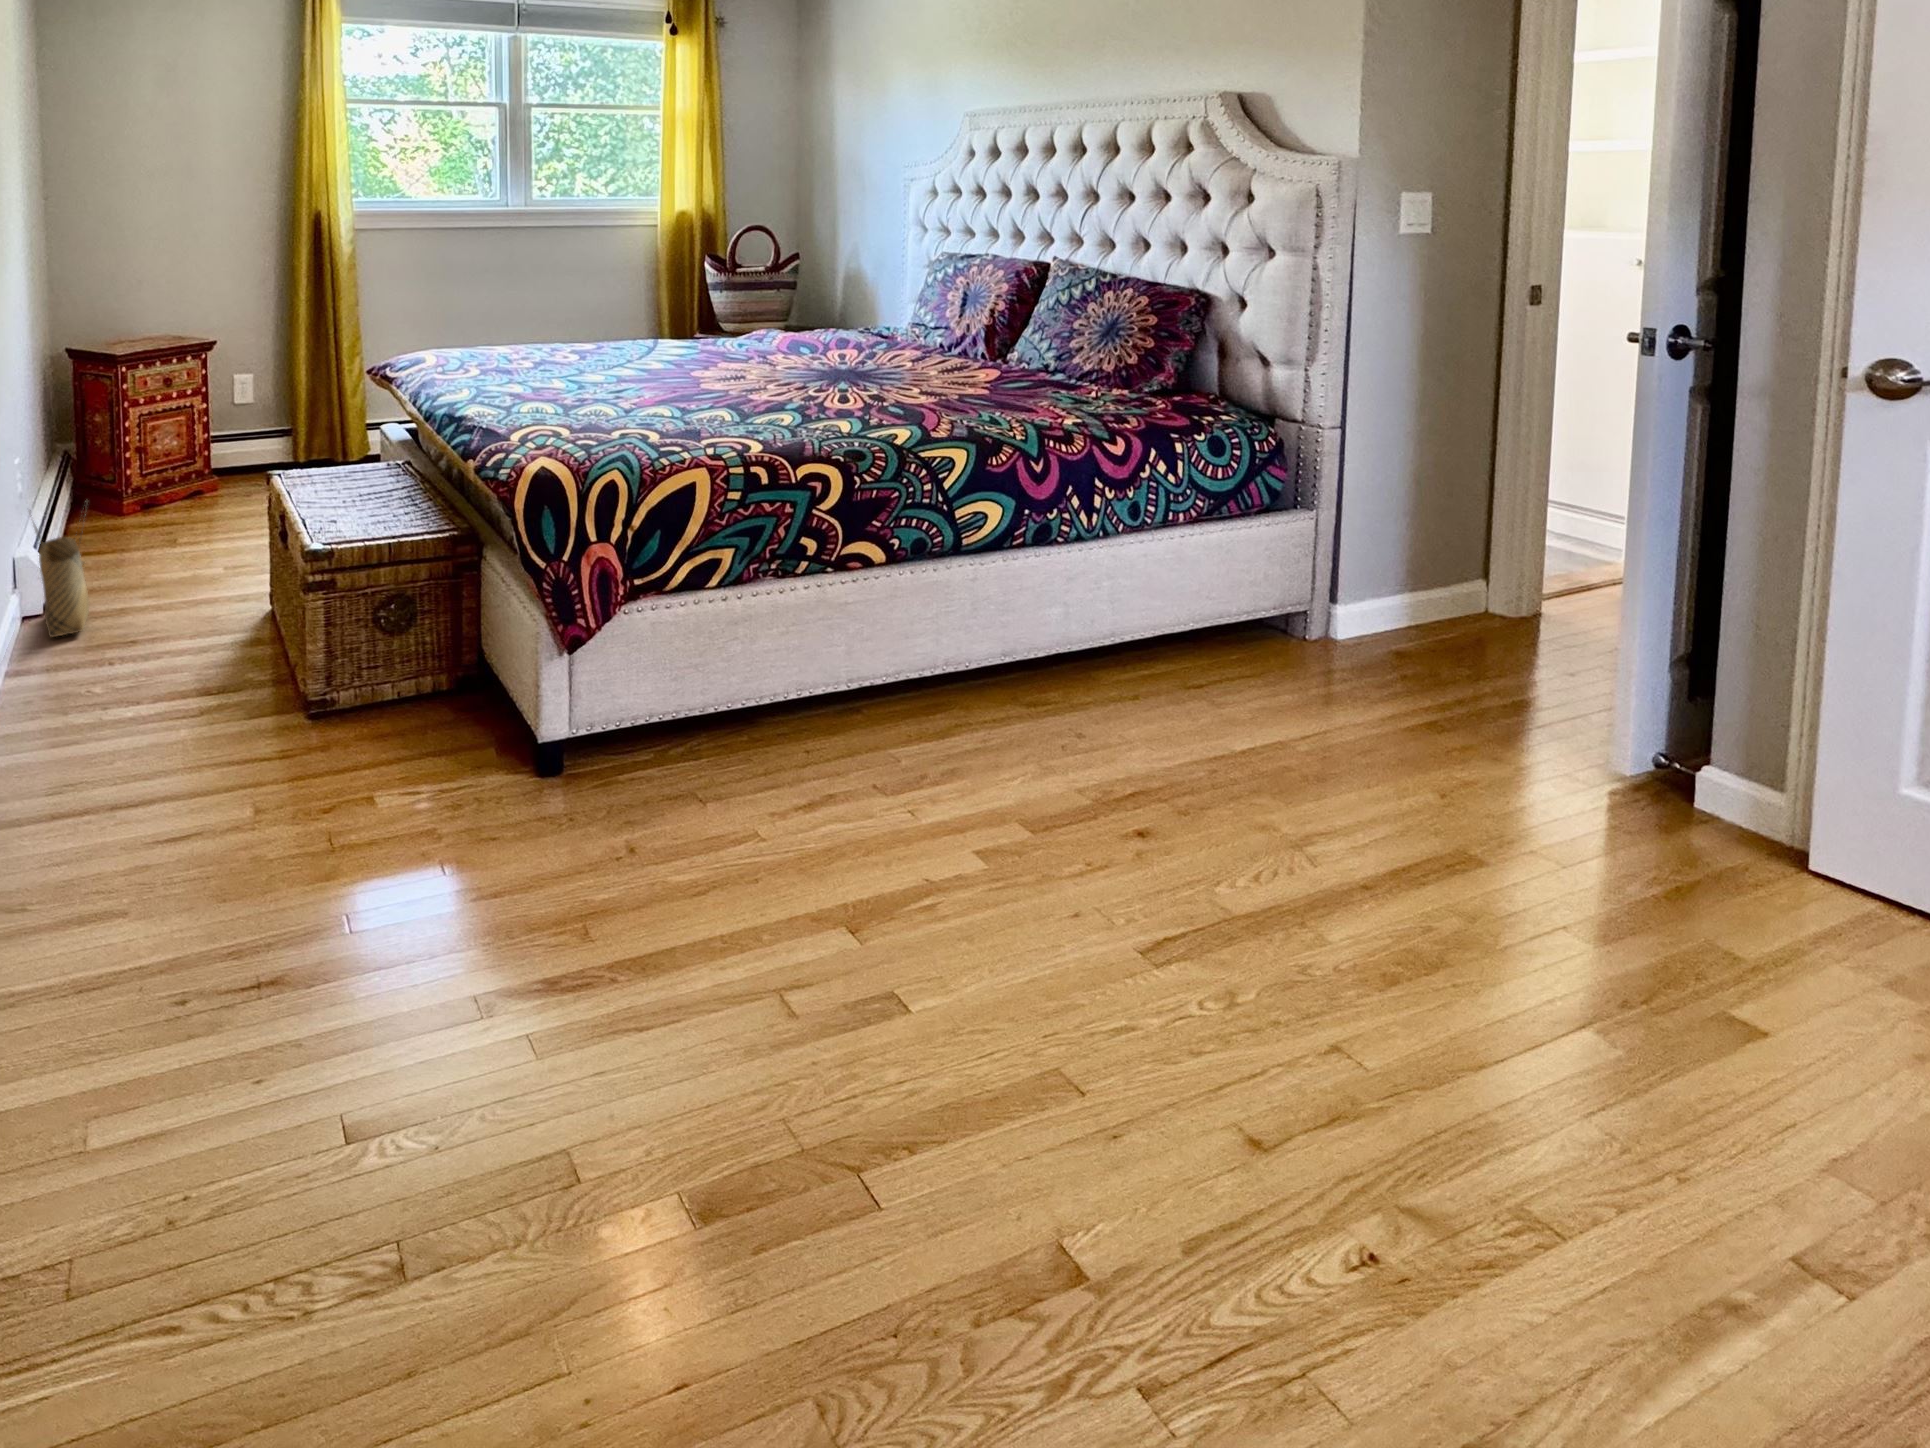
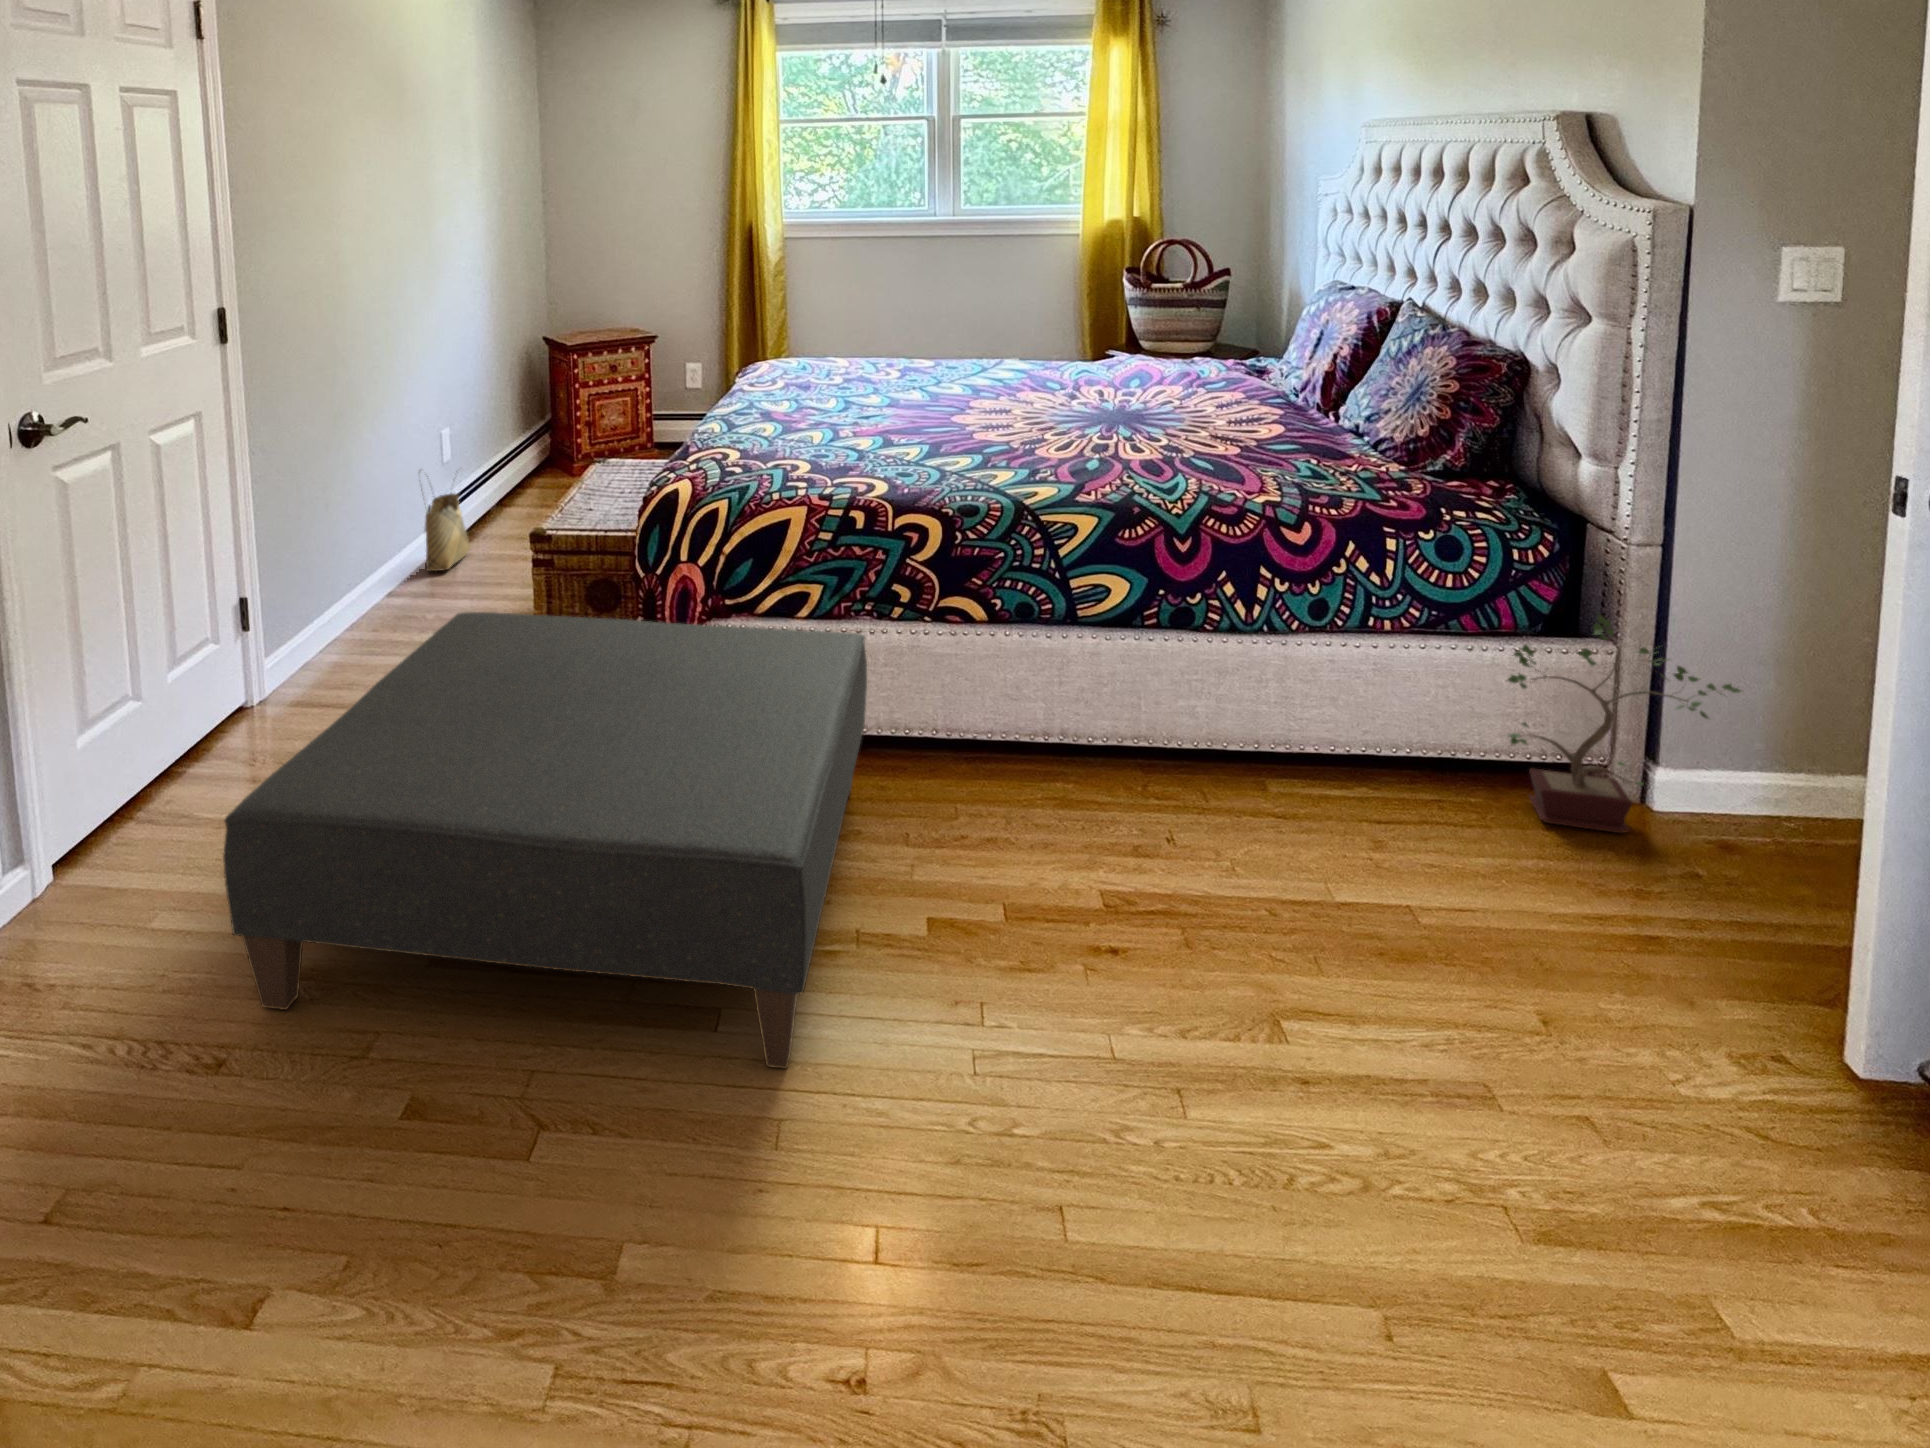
potted plant: none [1264,484,1420,661] -> present [1508,615,1741,833]
ottoman: none [328,590,1064,1164] -> present [223,612,867,1069]

